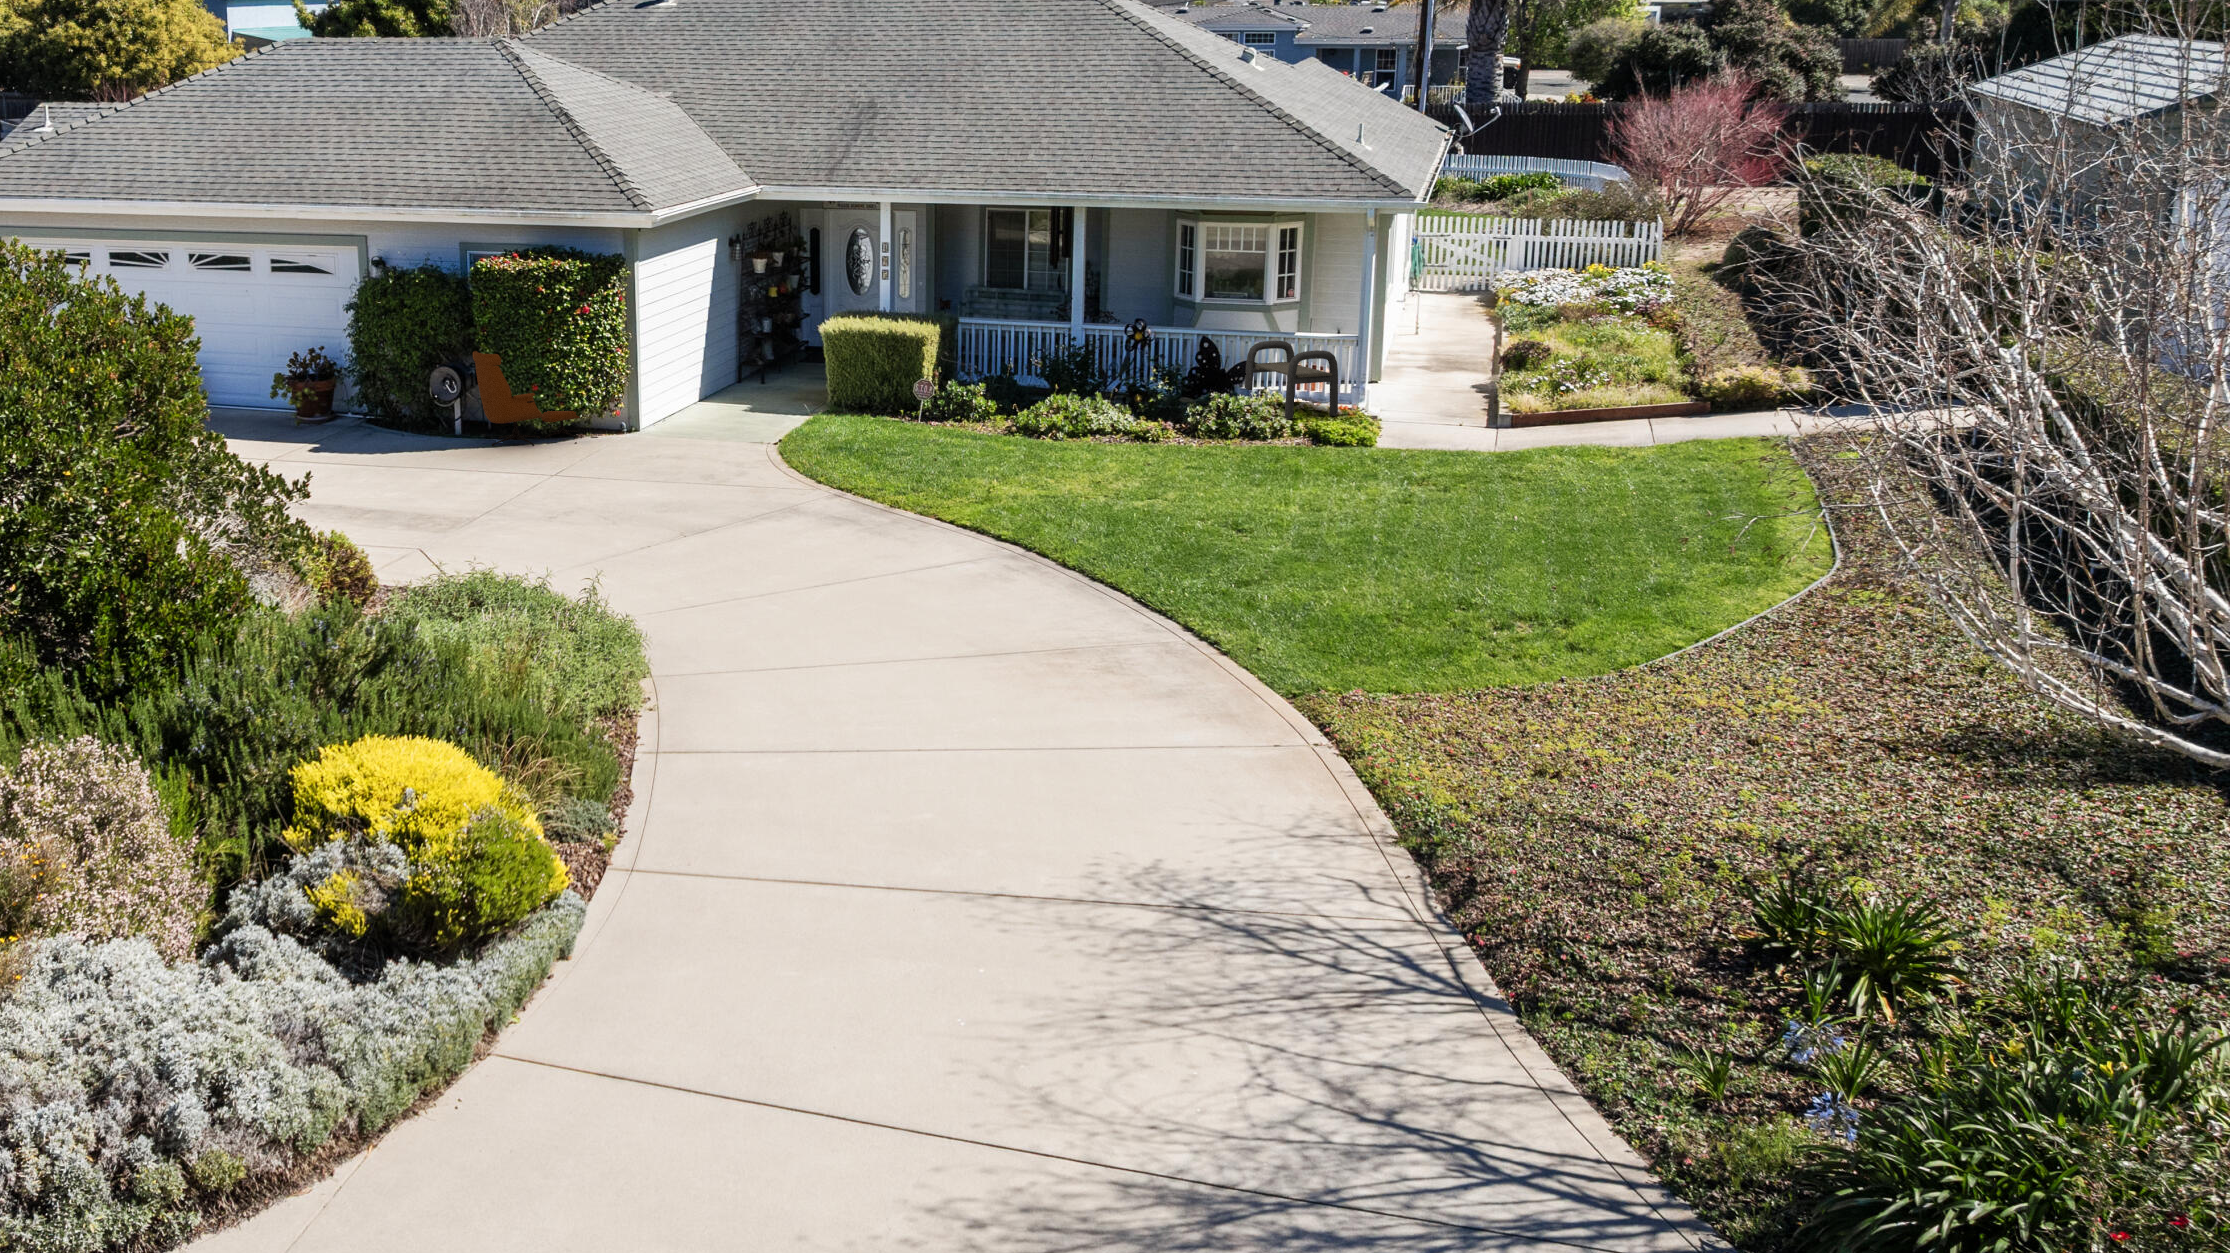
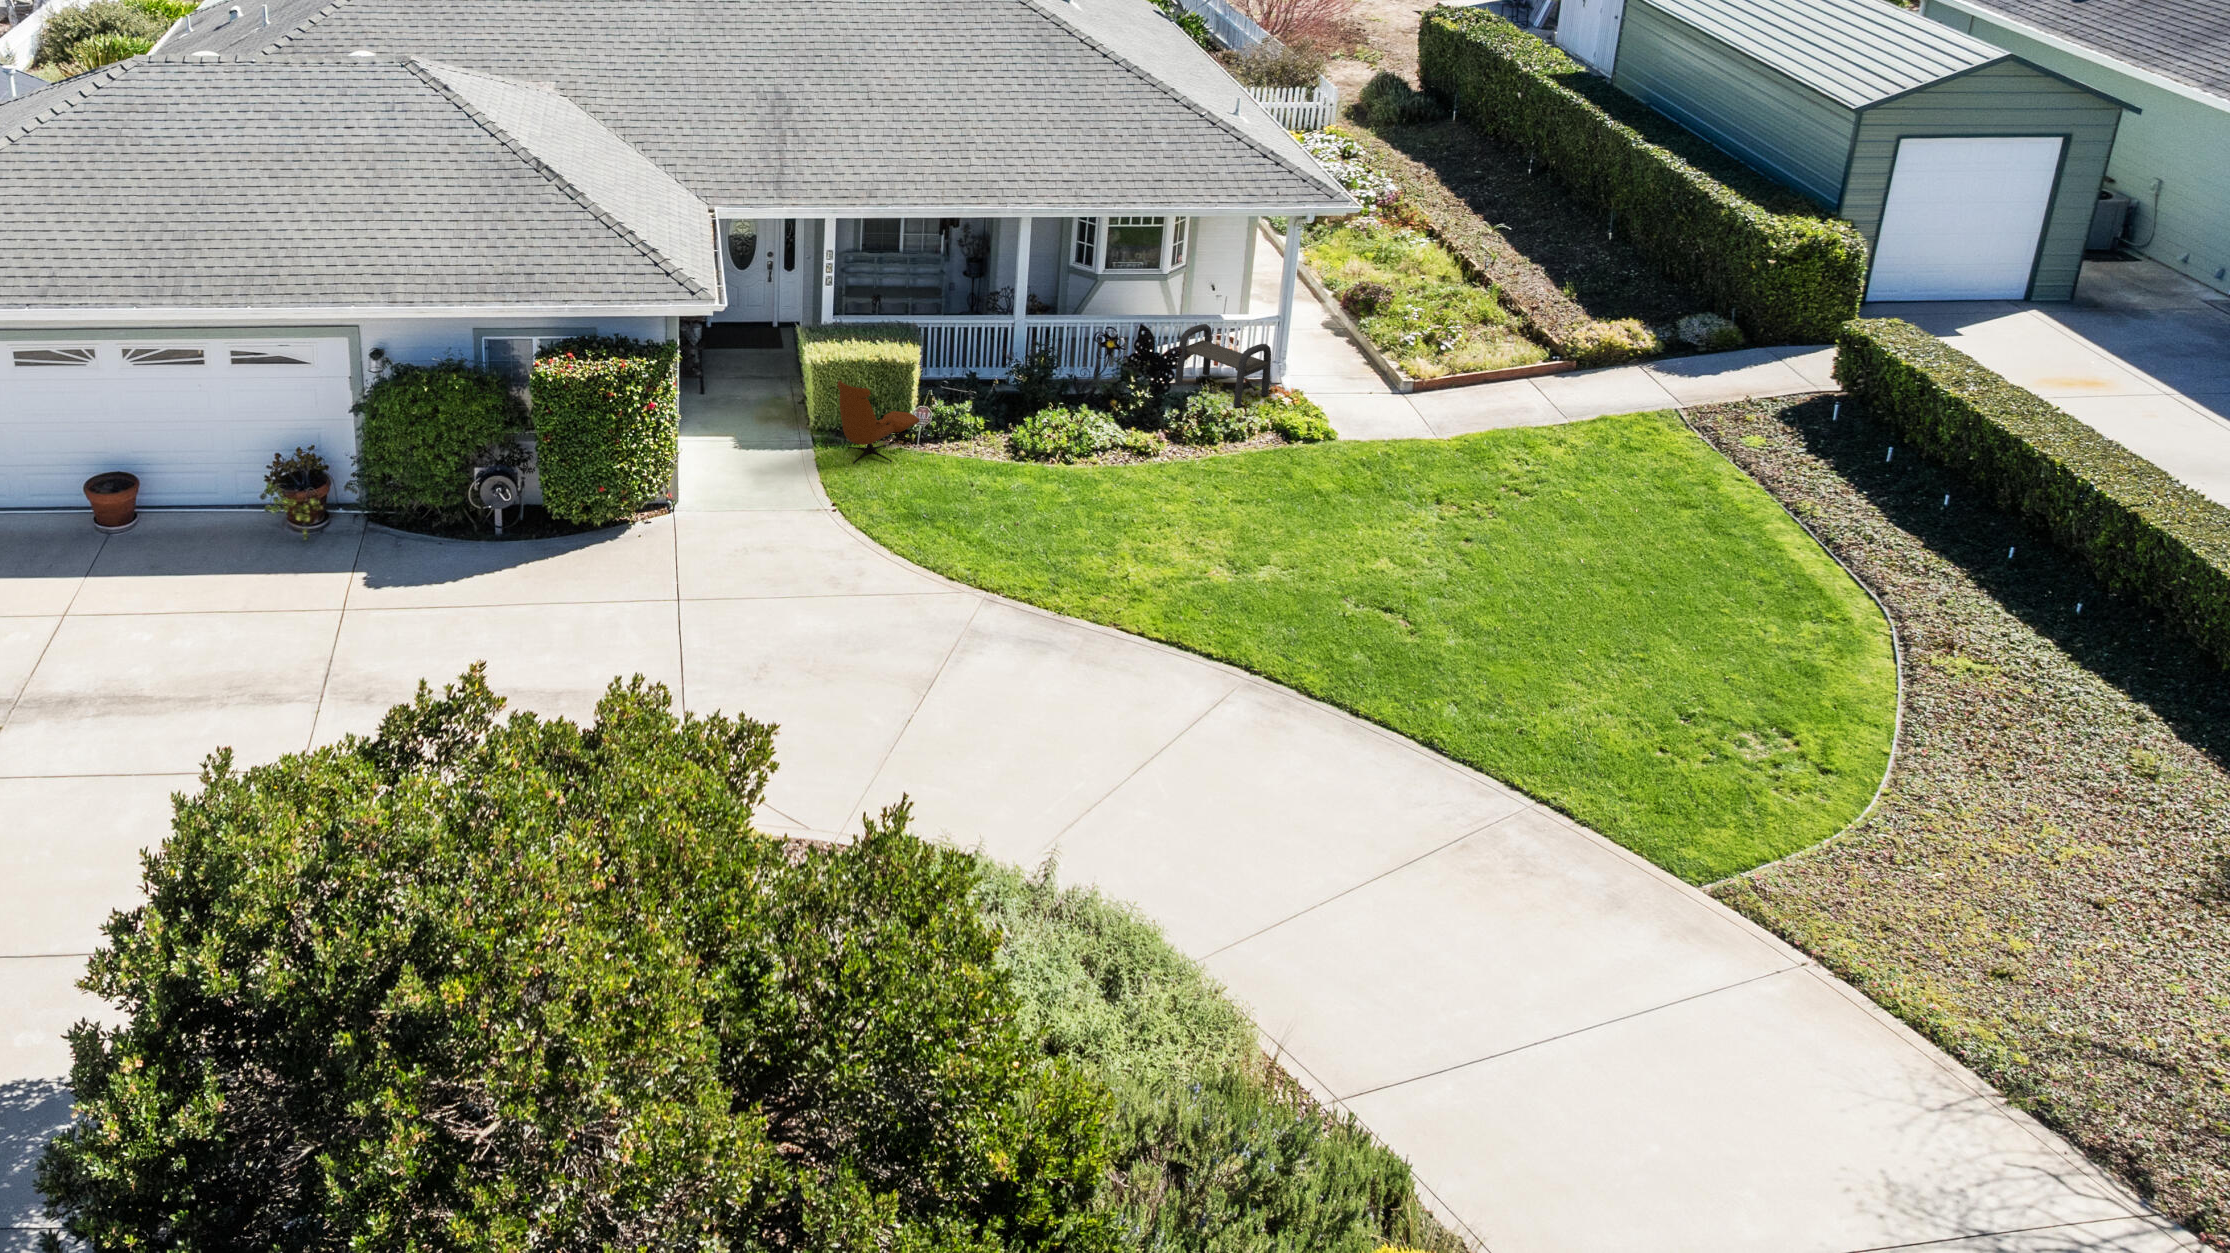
lounge chair: present [473,351,580,446] -> present [838,380,920,464]

